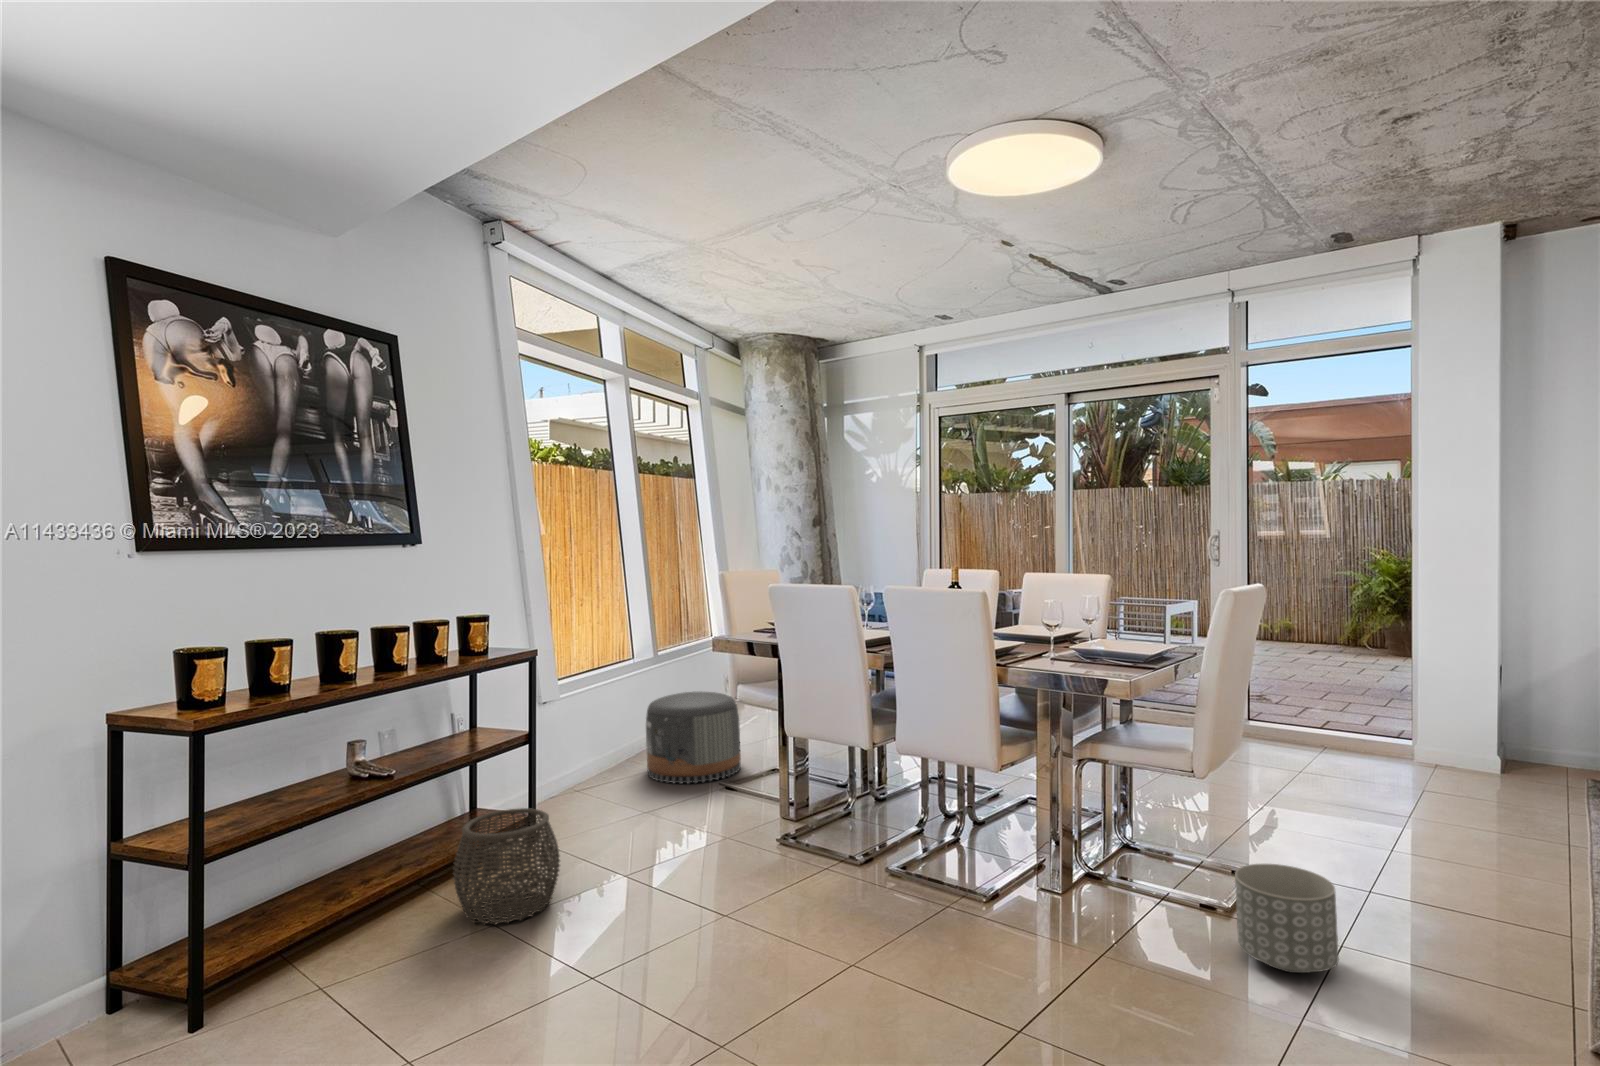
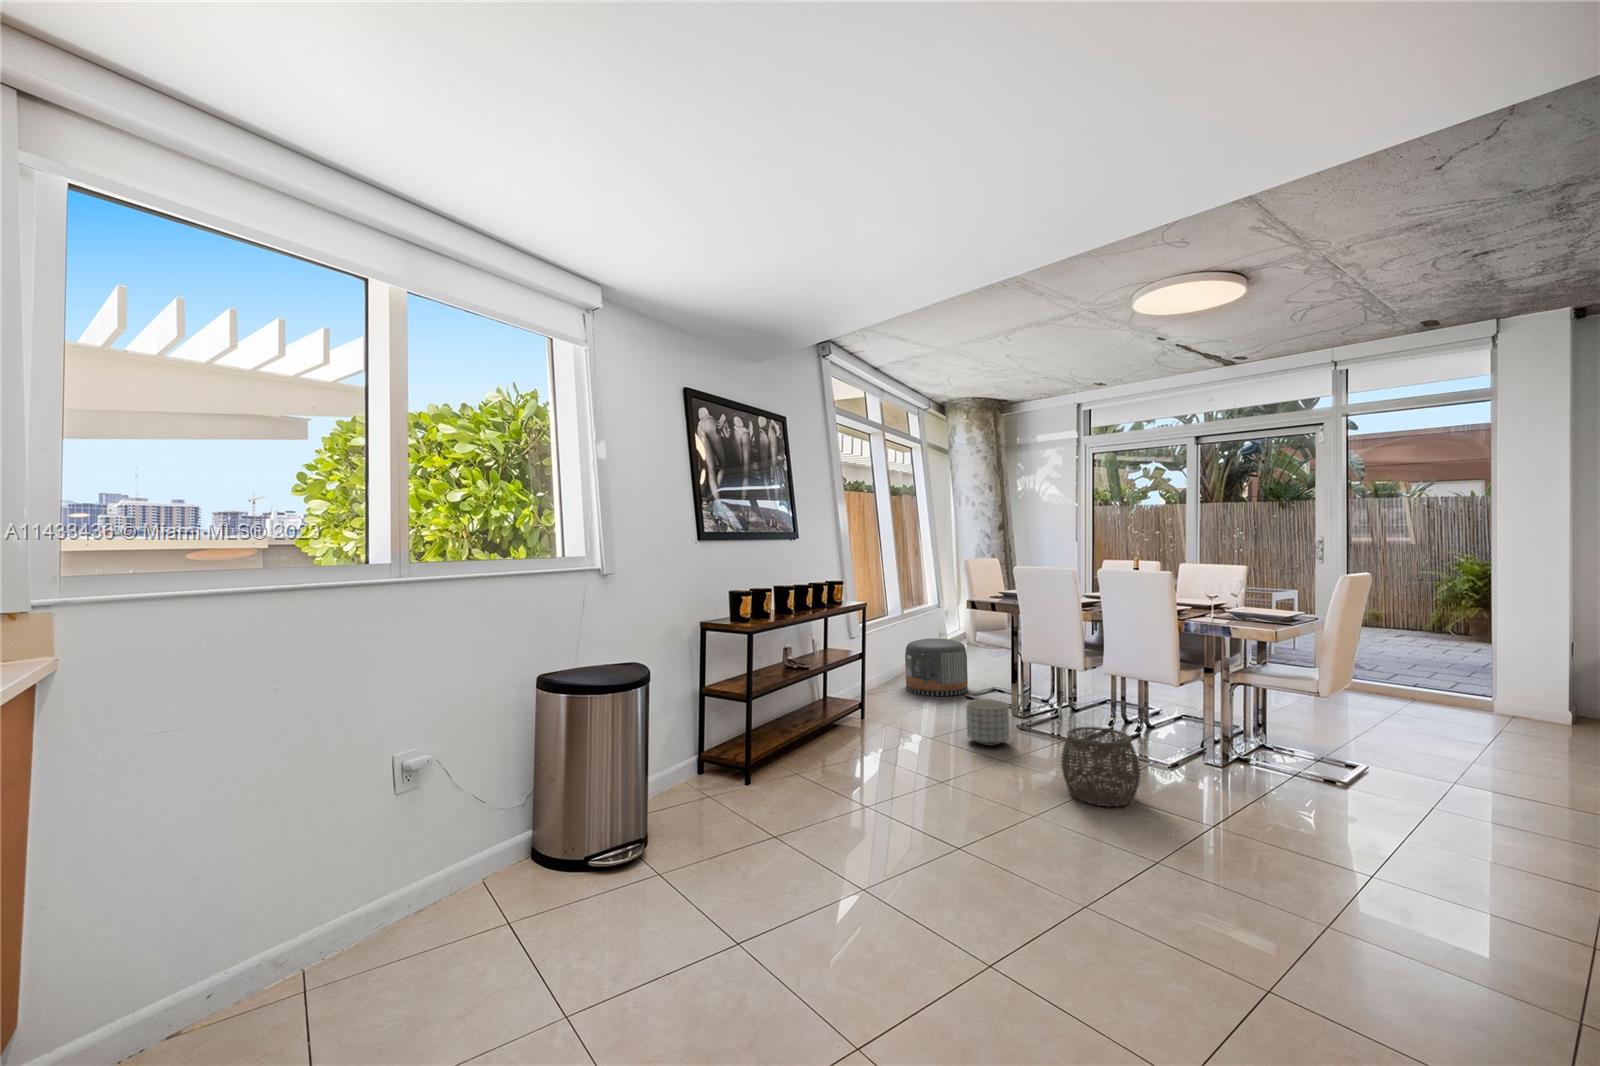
woven basket: present [453,808,560,924] -> present [1061,727,1141,807]
planter: present [1235,864,1339,973] -> present [966,699,1009,746]

